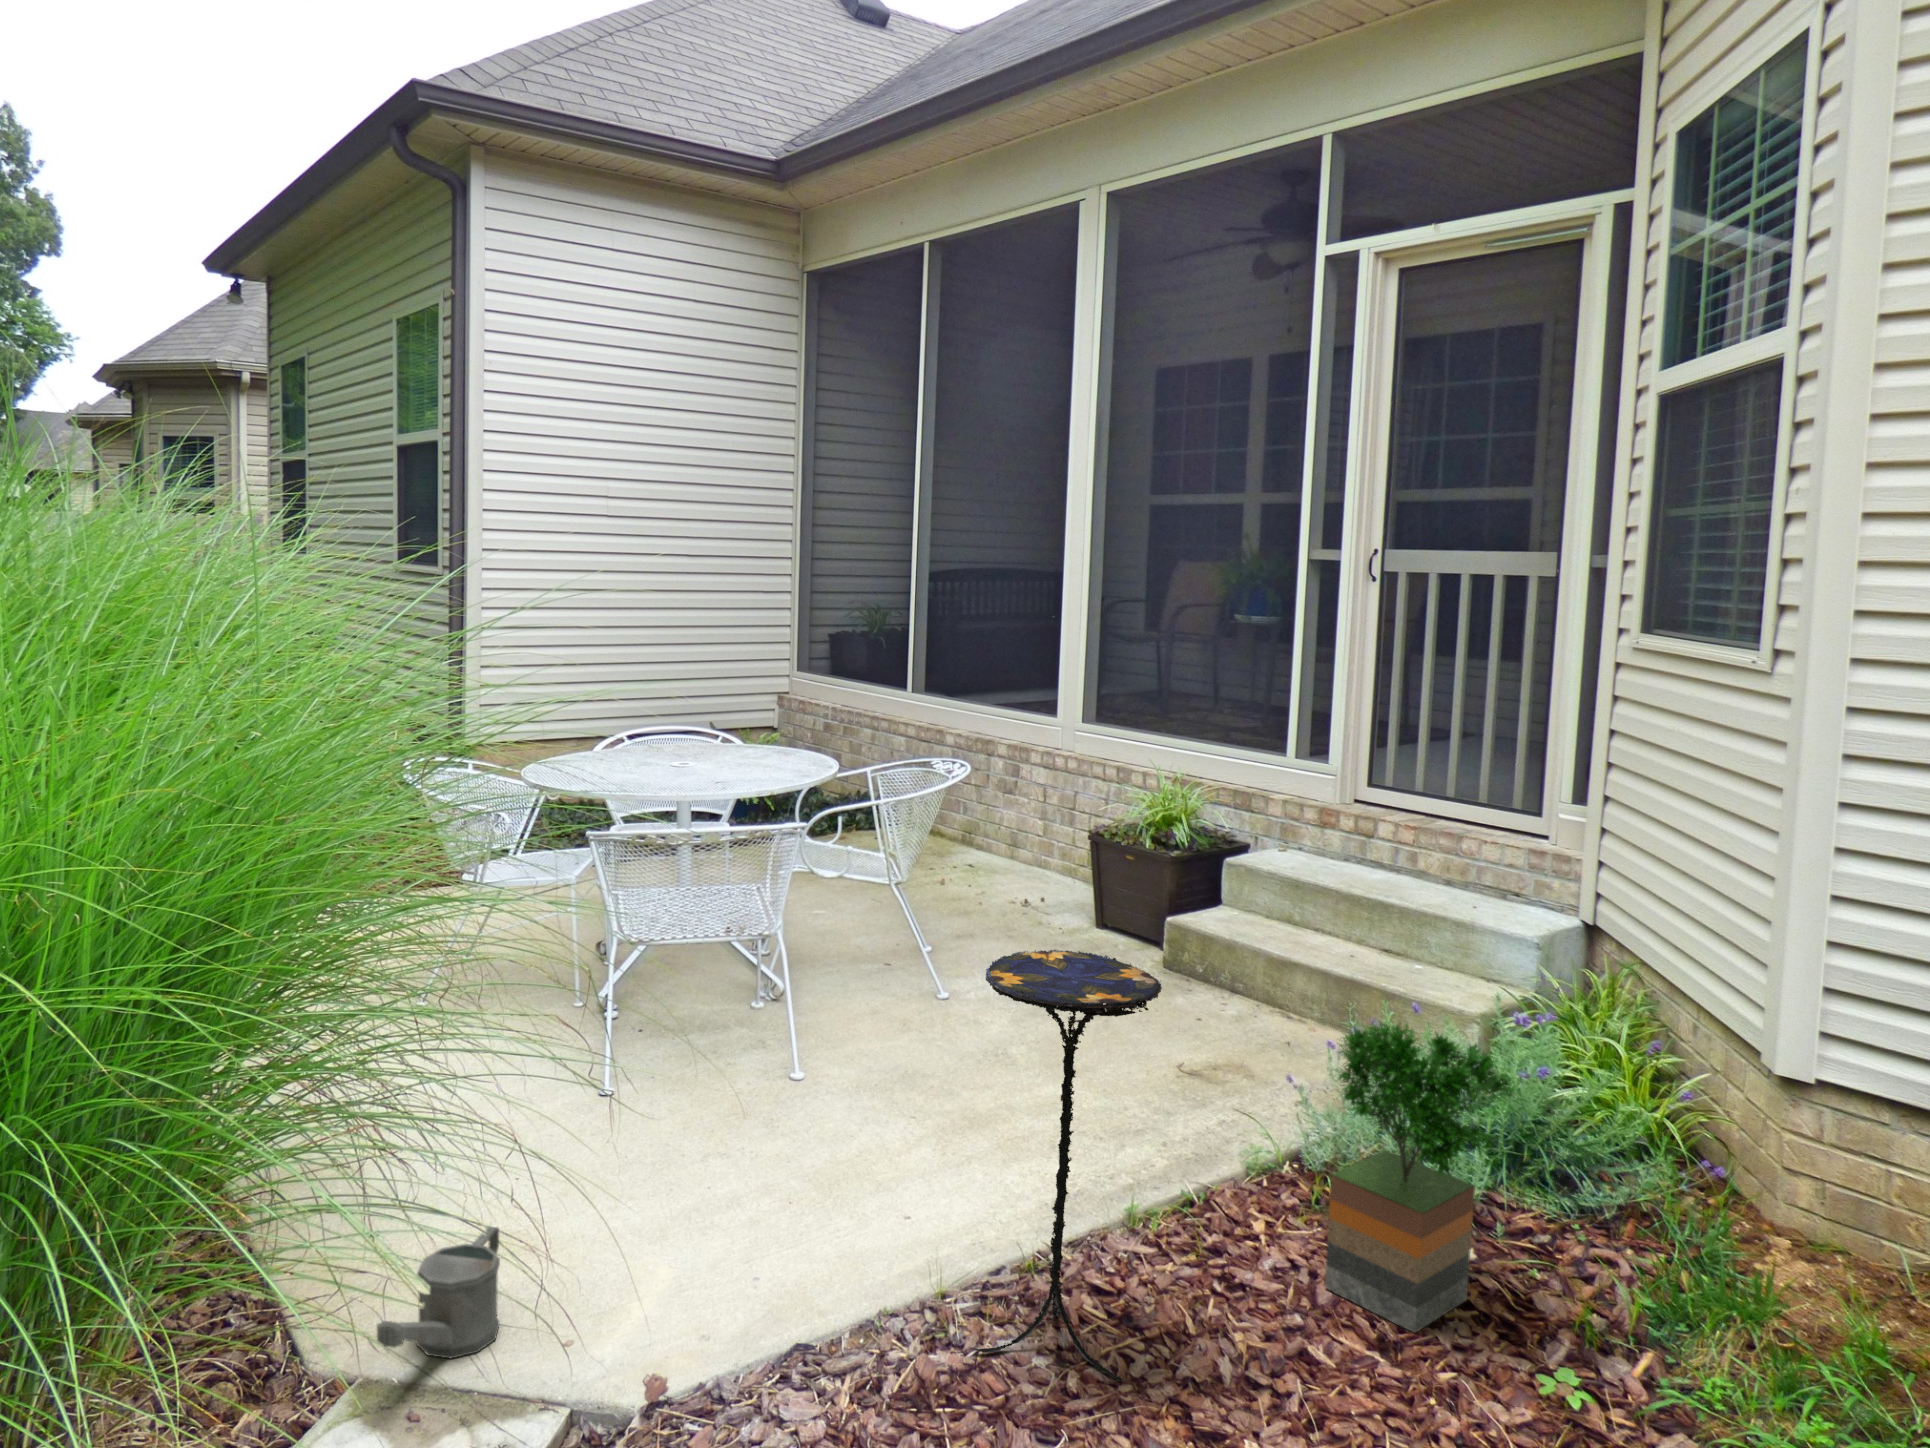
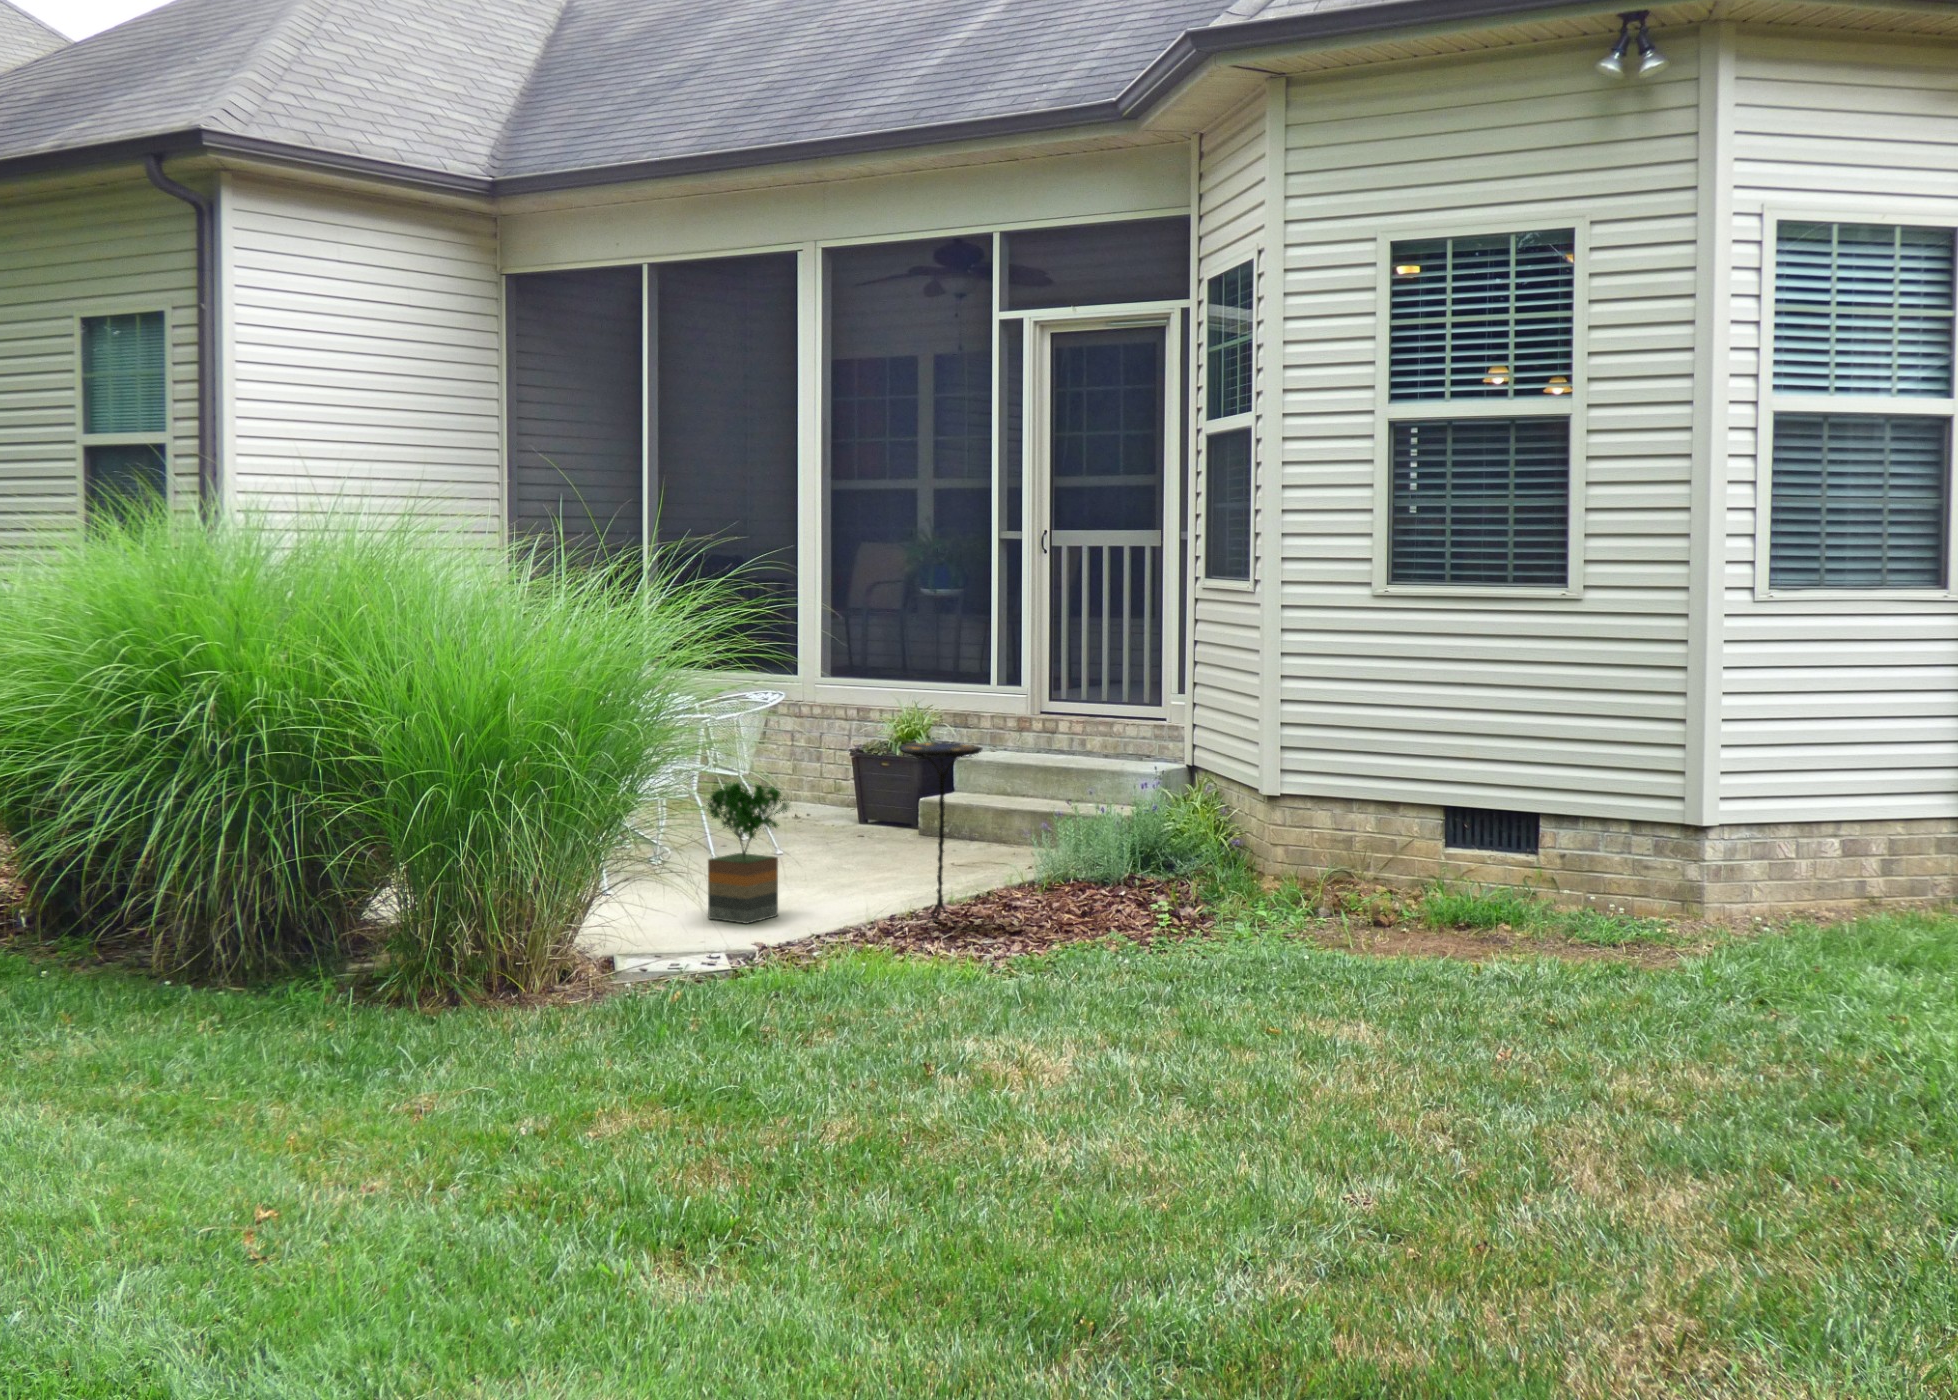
potted tree: present [1325,1023,1517,1333] -> present [706,783,789,924]
watering can: present [377,1227,500,1358] -> none [637,903,678,951]

